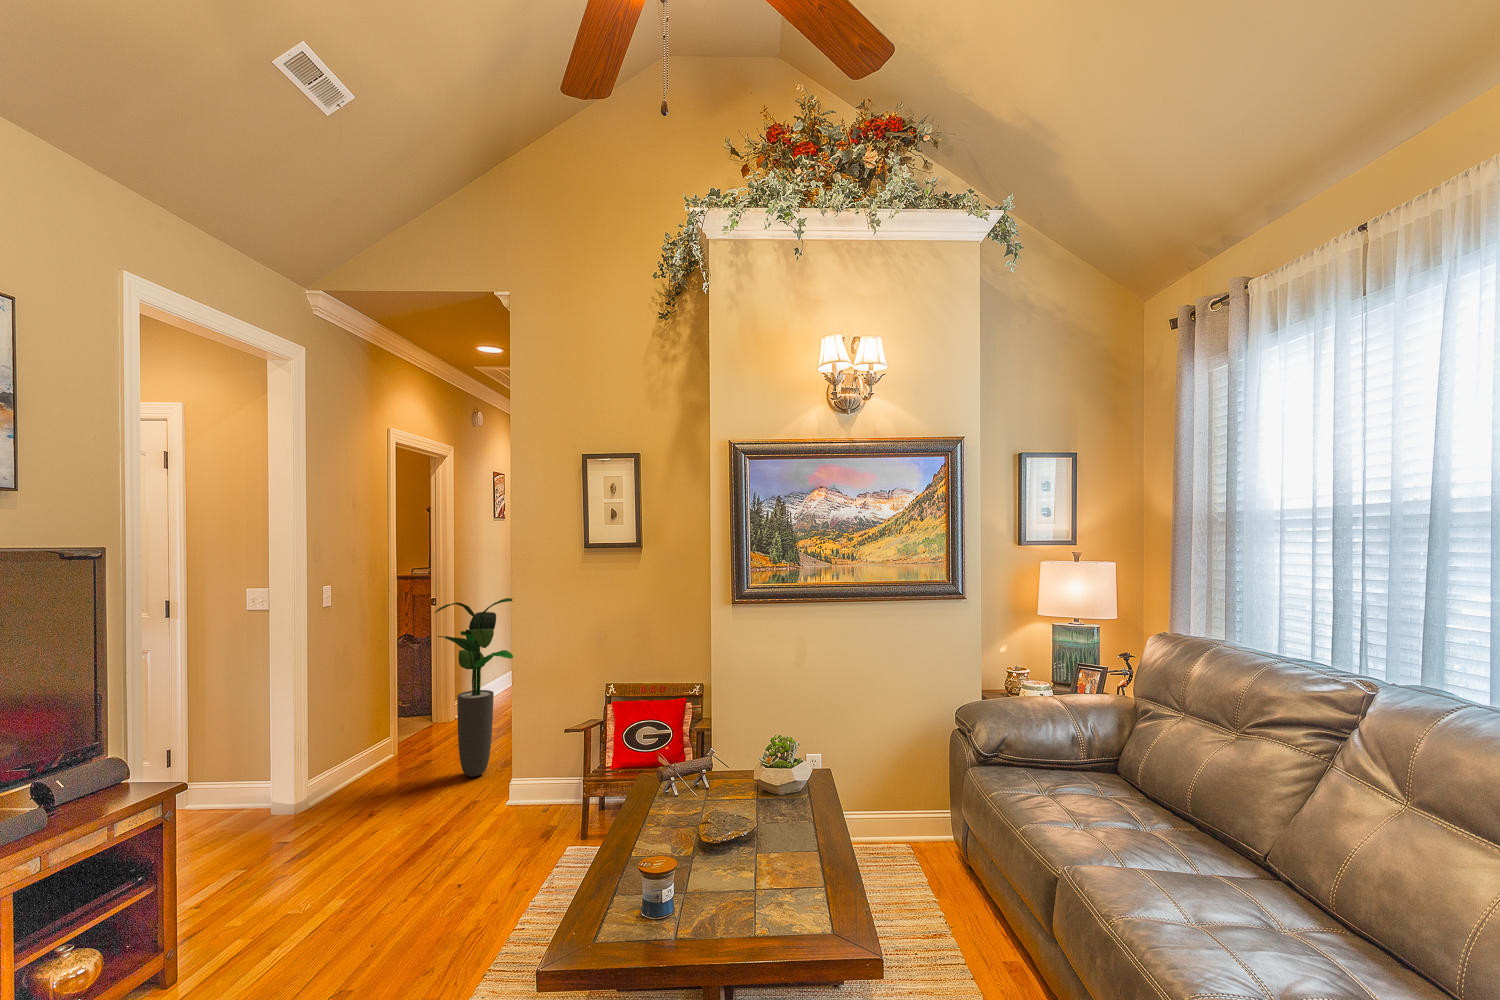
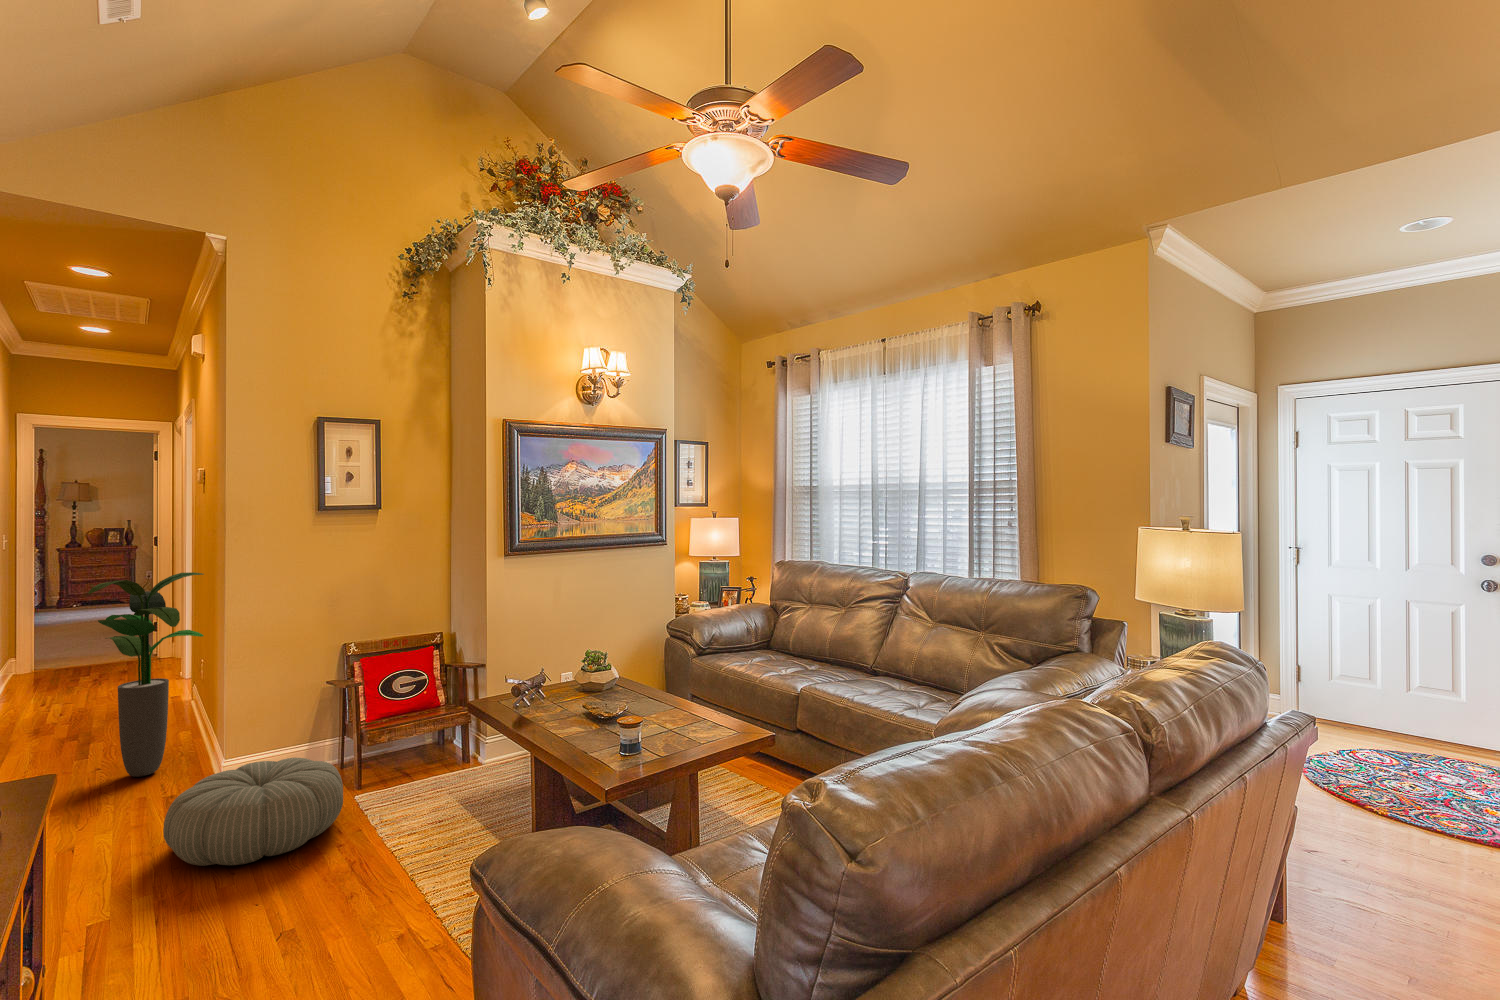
pouf: none [377,797,540,911] -> present [163,758,343,866]

